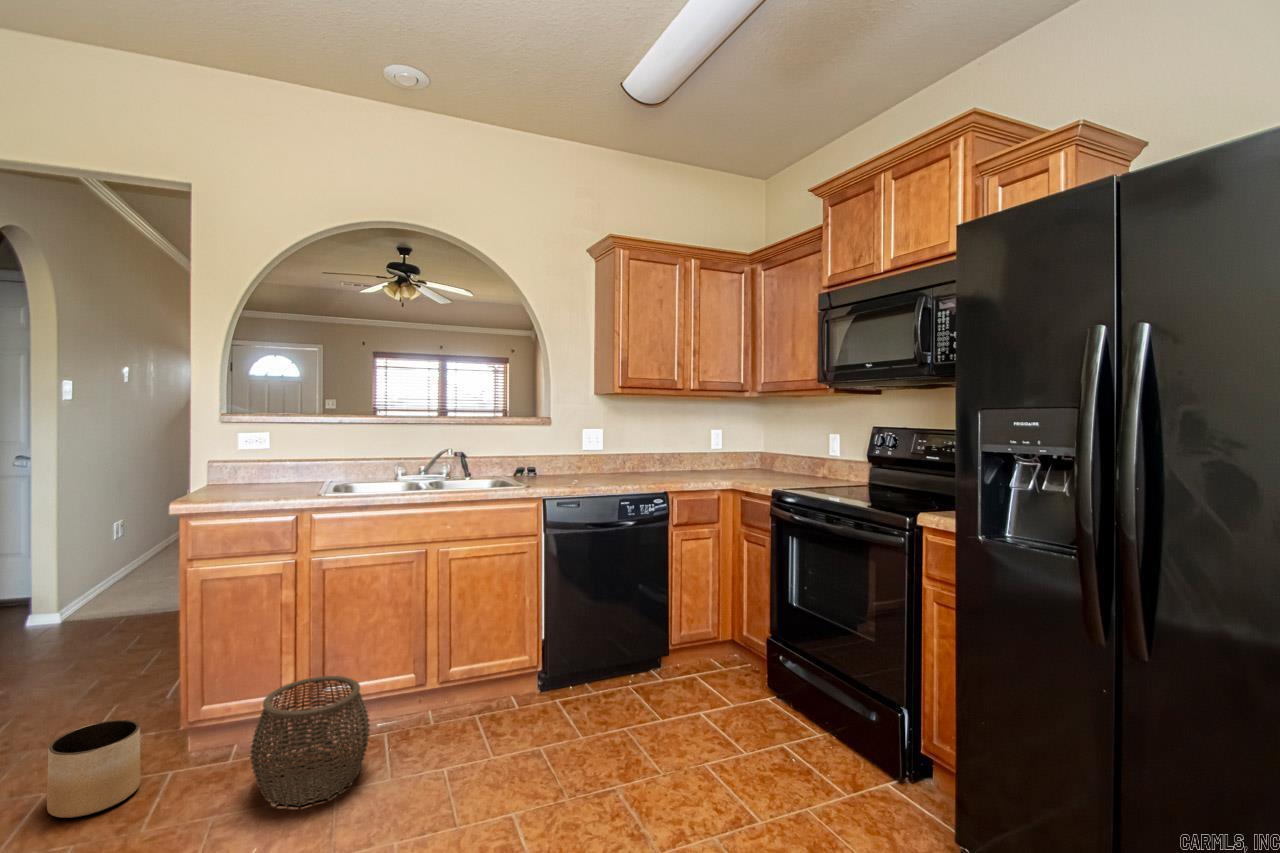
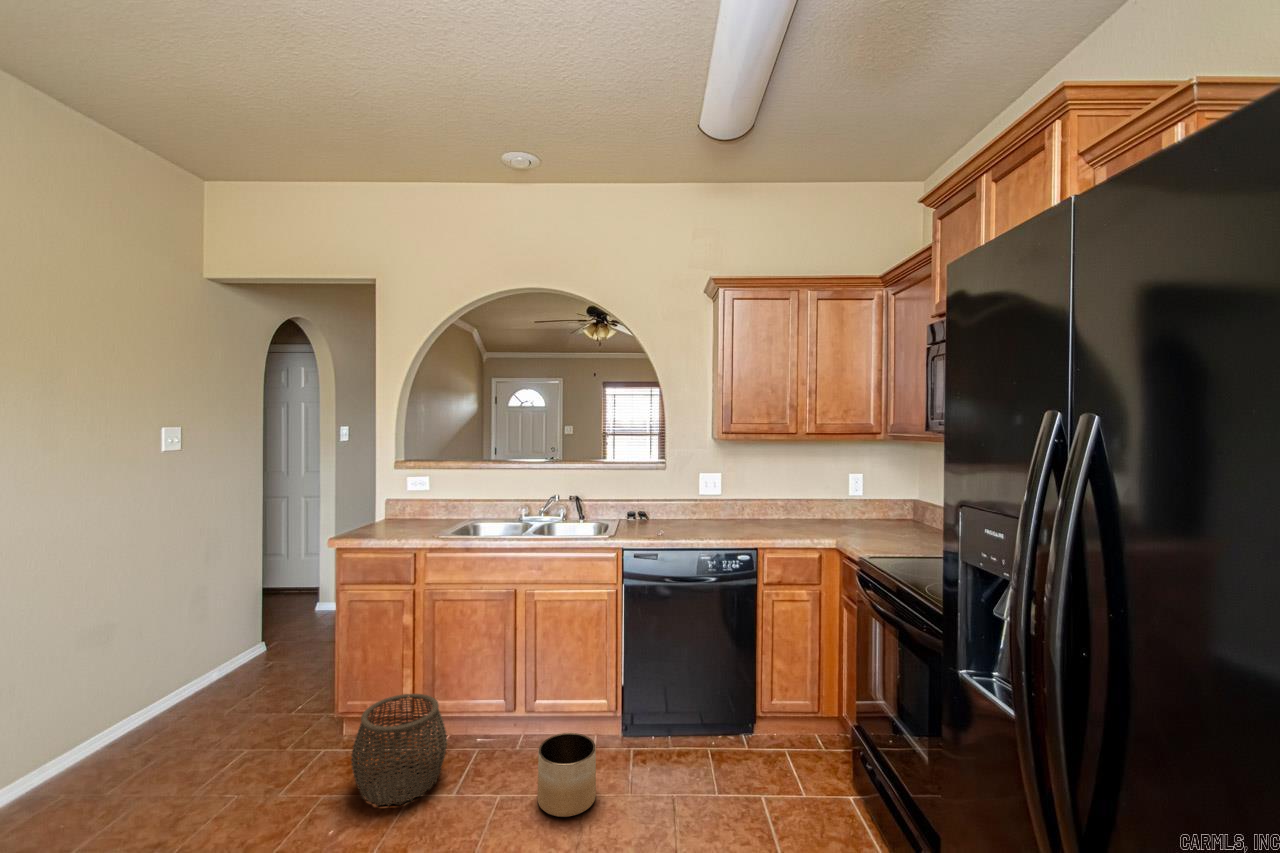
planter: present [47,719,141,818] -> present [538,733,596,817]

